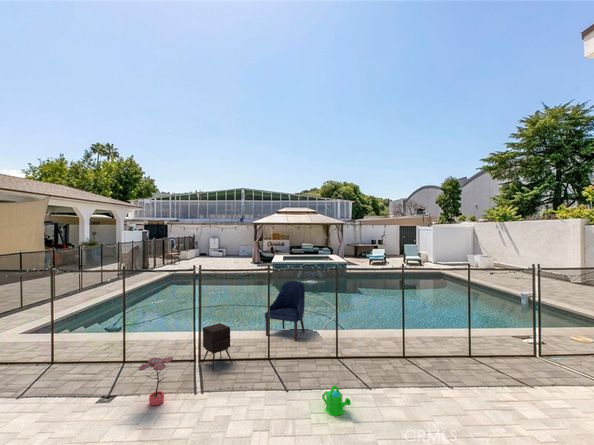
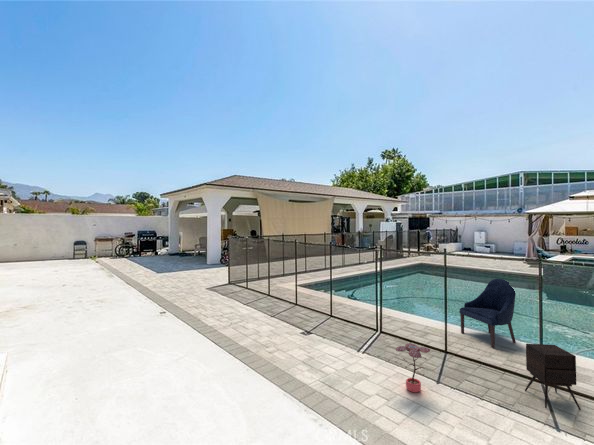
side table: present [202,323,232,370] -> present [525,344,581,410]
potted plant: present [139,357,173,405] -> present [396,343,430,392]
watering can: present [322,385,351,416] -> none [456,391,482,426]

